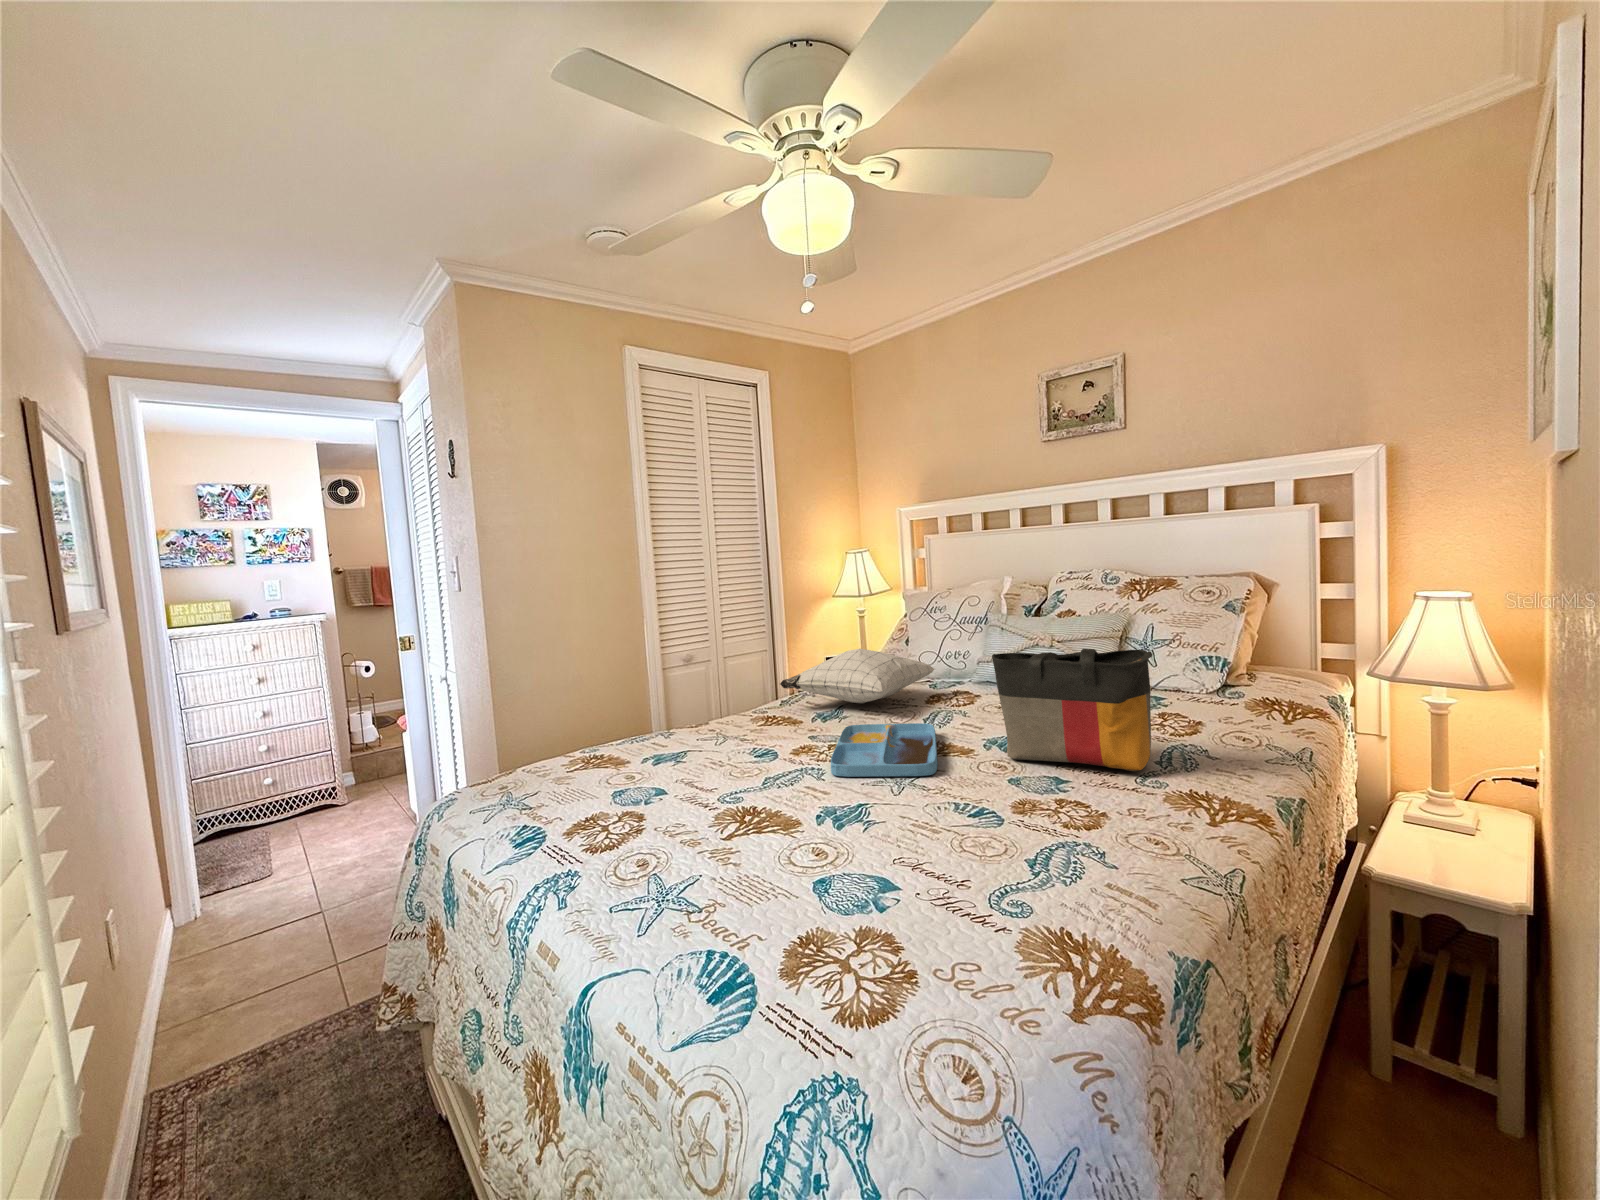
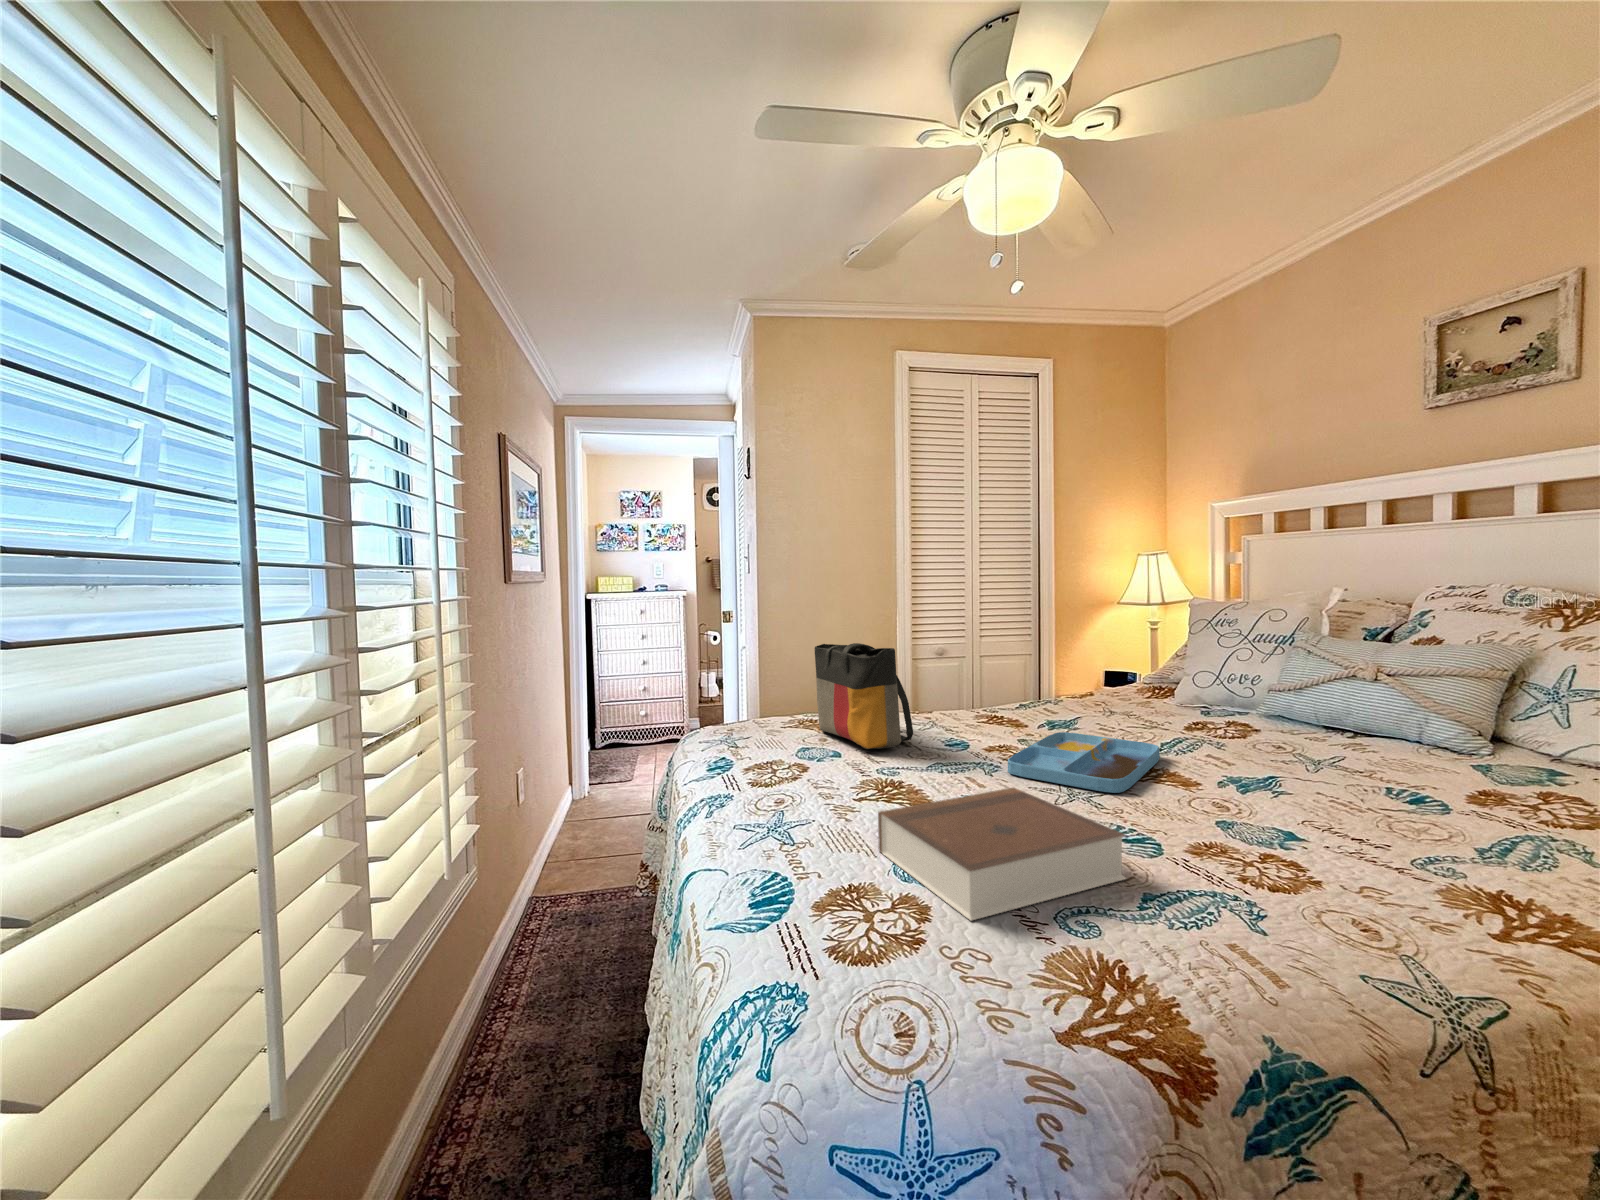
pillow: present [780,649,934,704] -> none [1011,656,1207,717]
tote bag: present [992,649,1152,771] -> present [815,643,913,749]
book: none [788,792,1006,937] -> present [878,788,1126,920]

